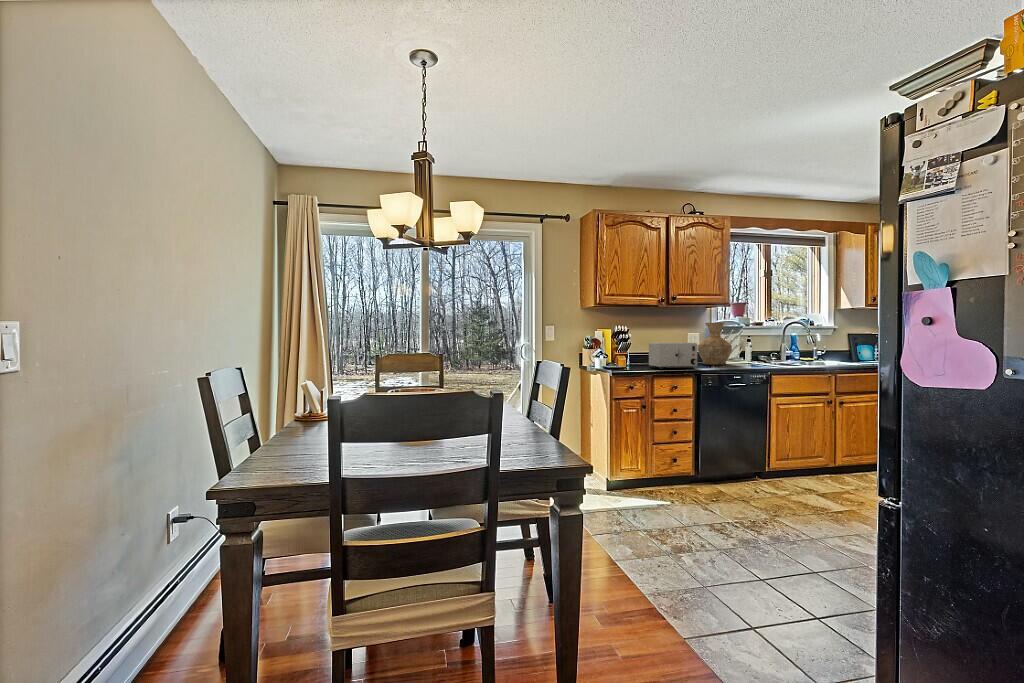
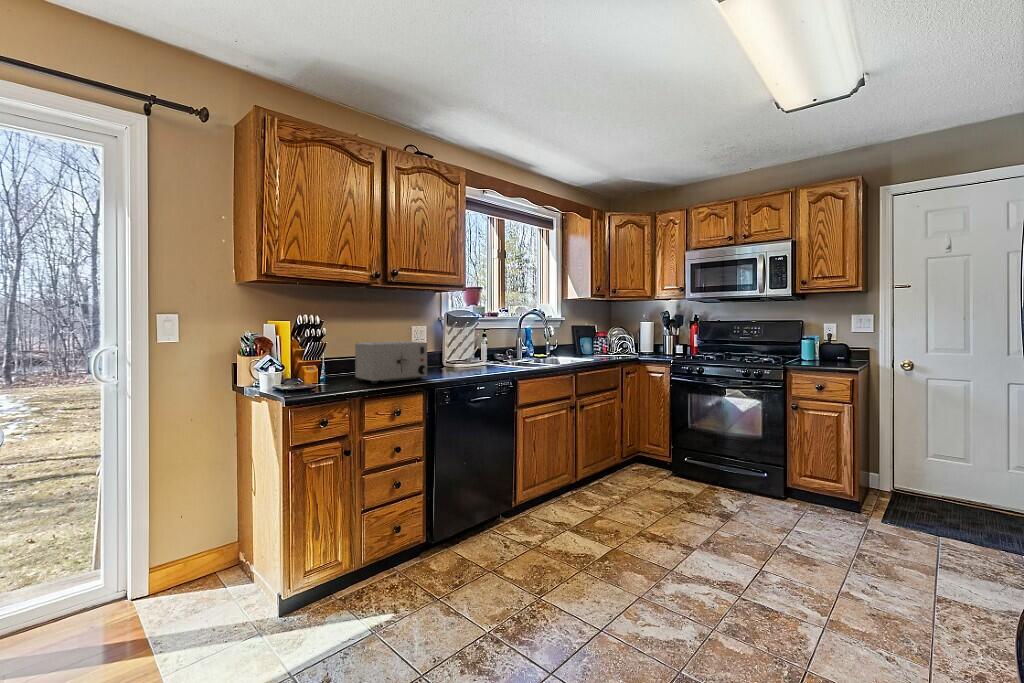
vase: present [698,323,732,365] -> none [424,313,468,370]

